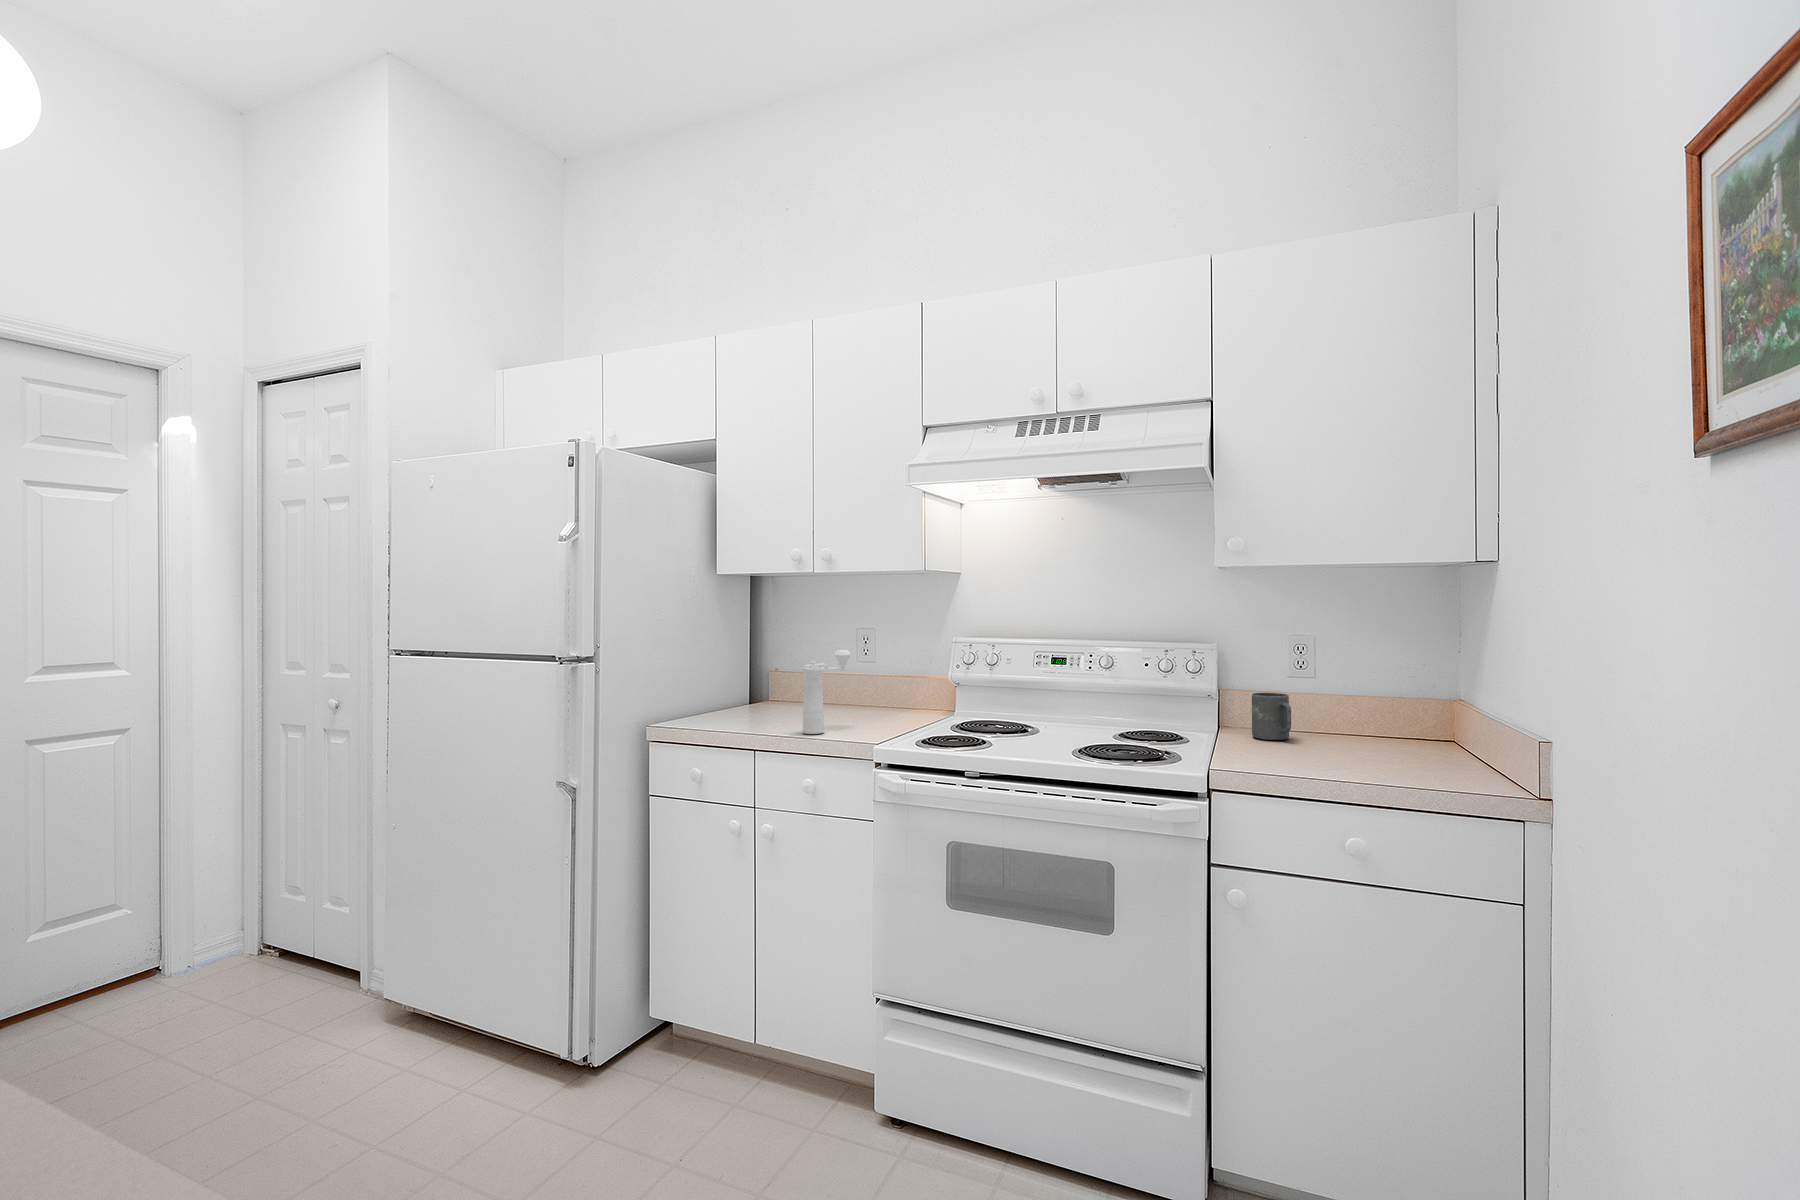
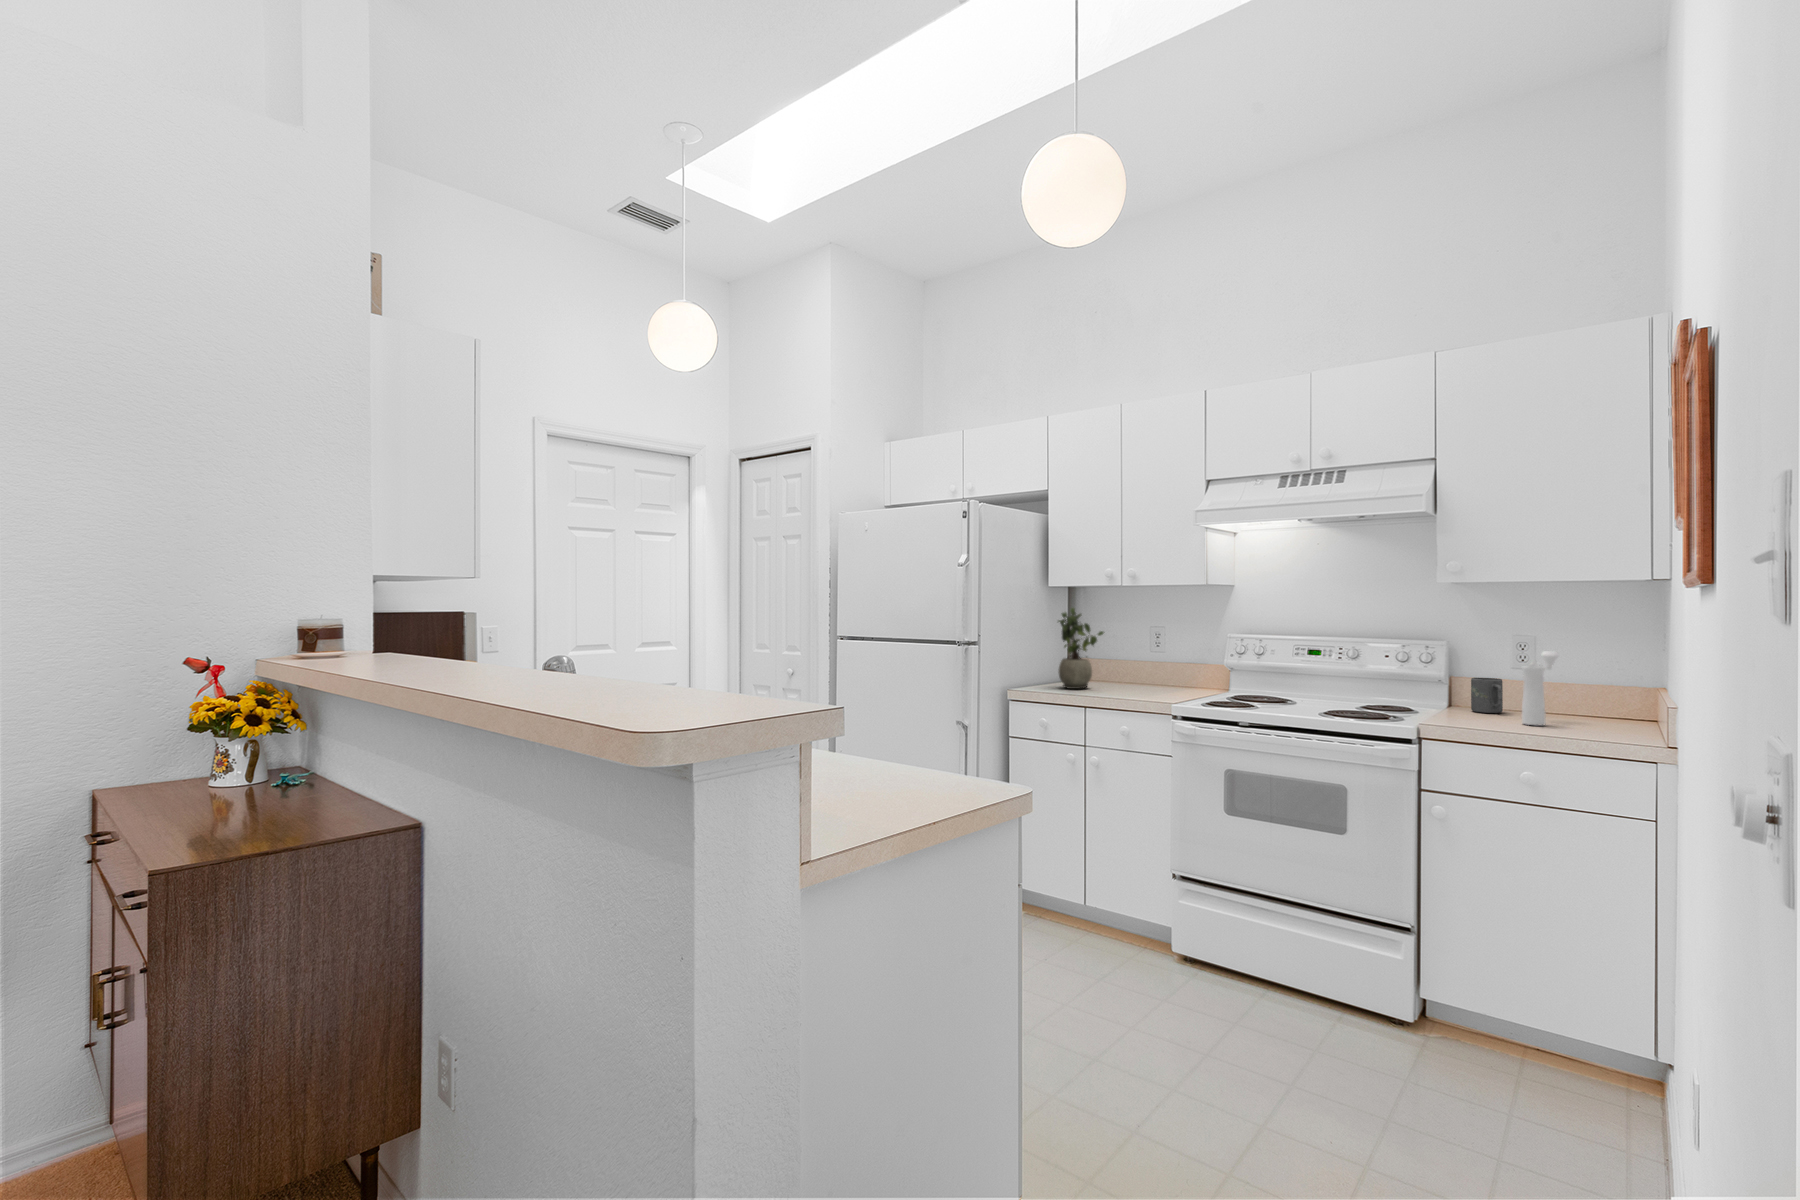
potted plant: none [724,604,789,720] -> present [1058,608,1104,689]
pepper mill: present [802,650,851,734] -> present [1522,651,1558,725]

